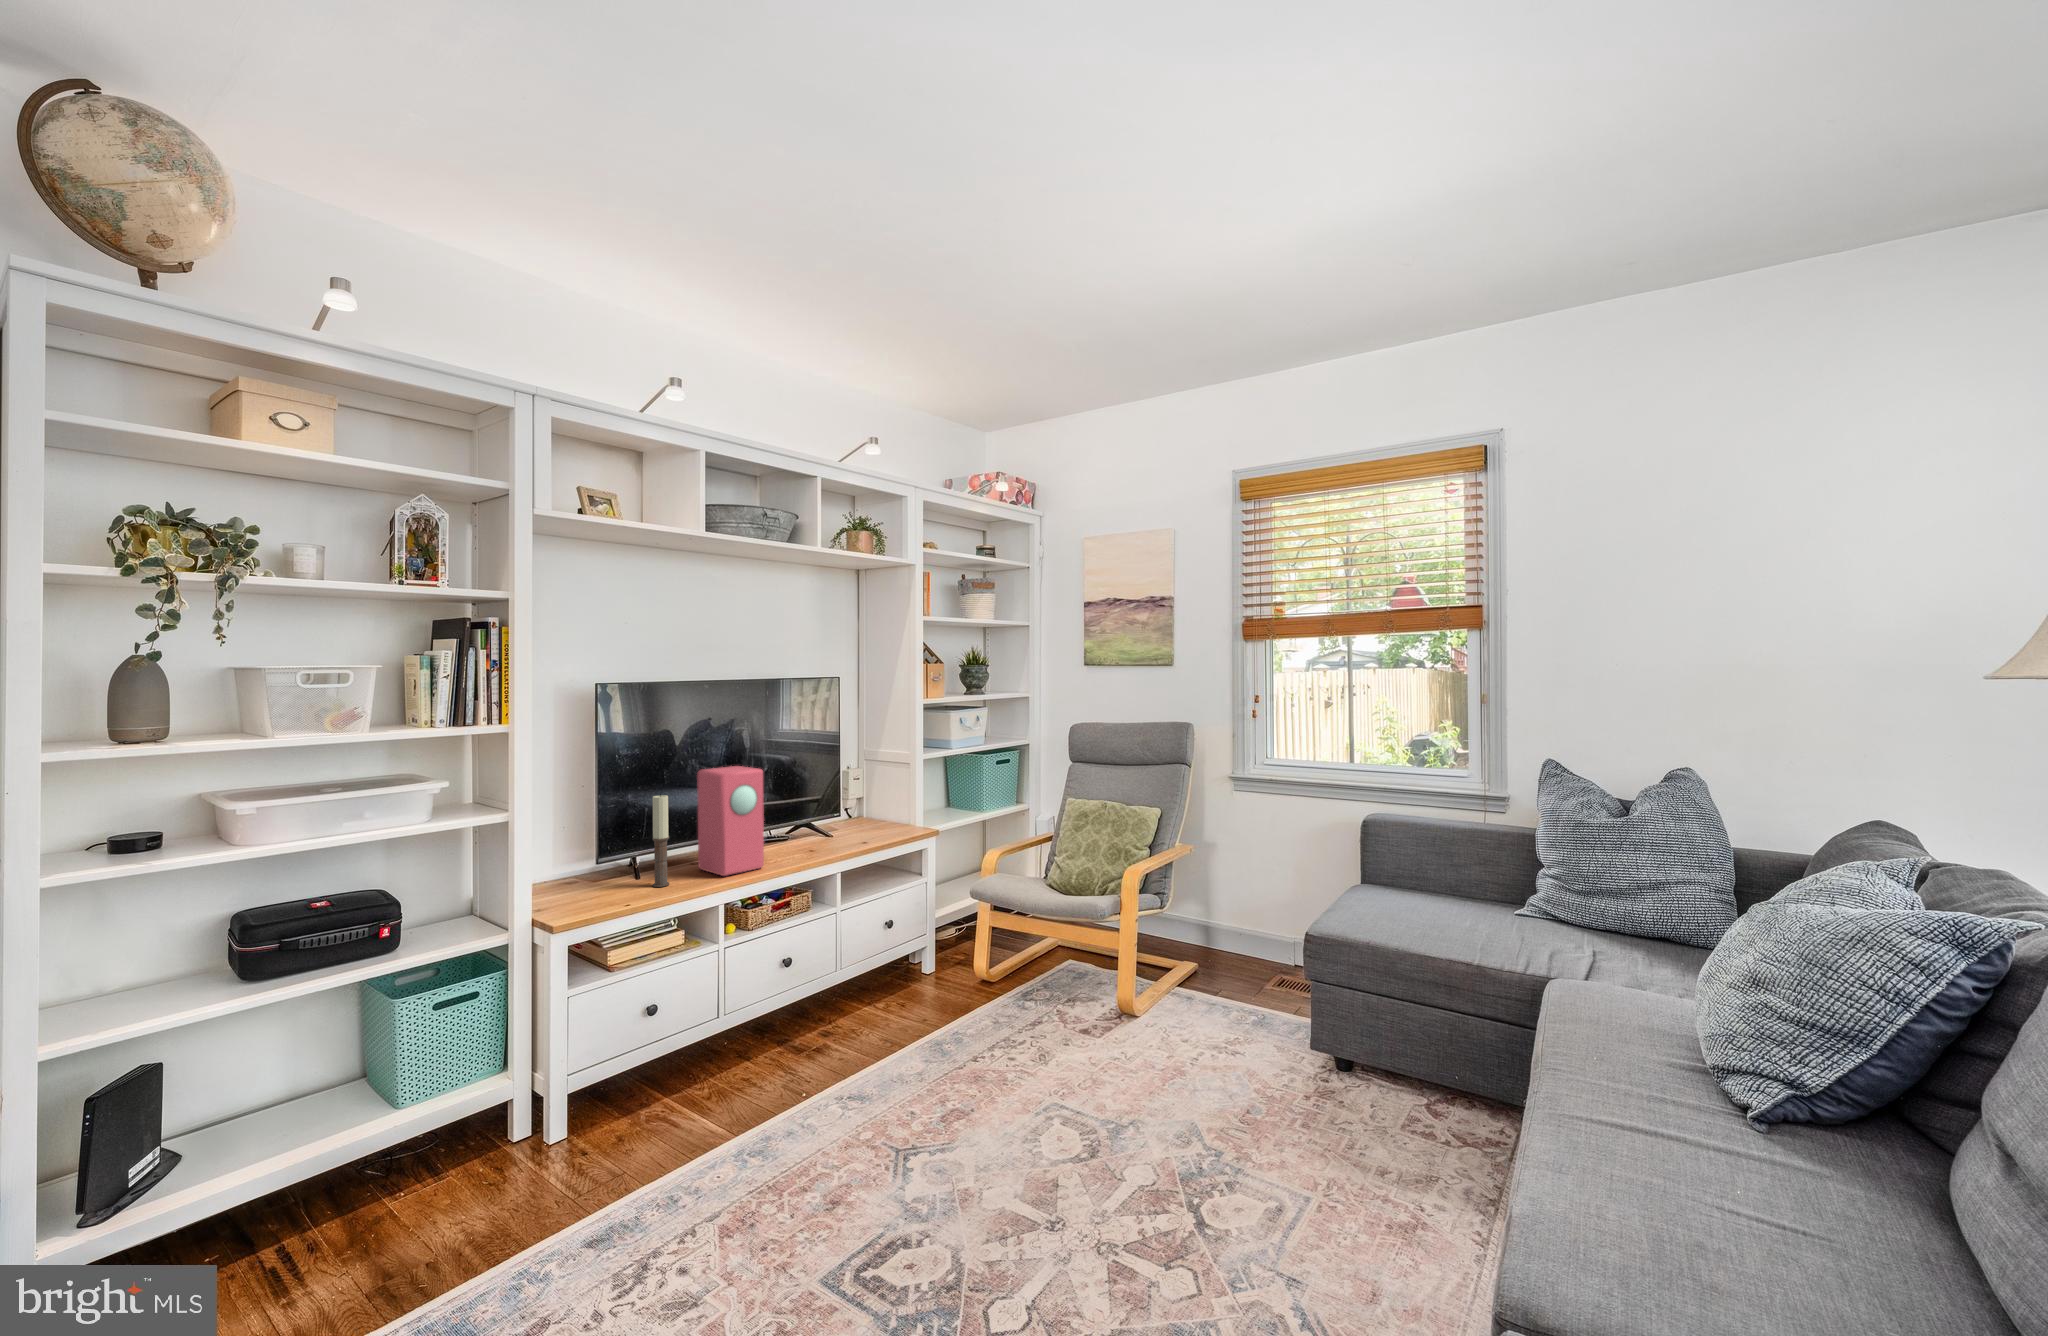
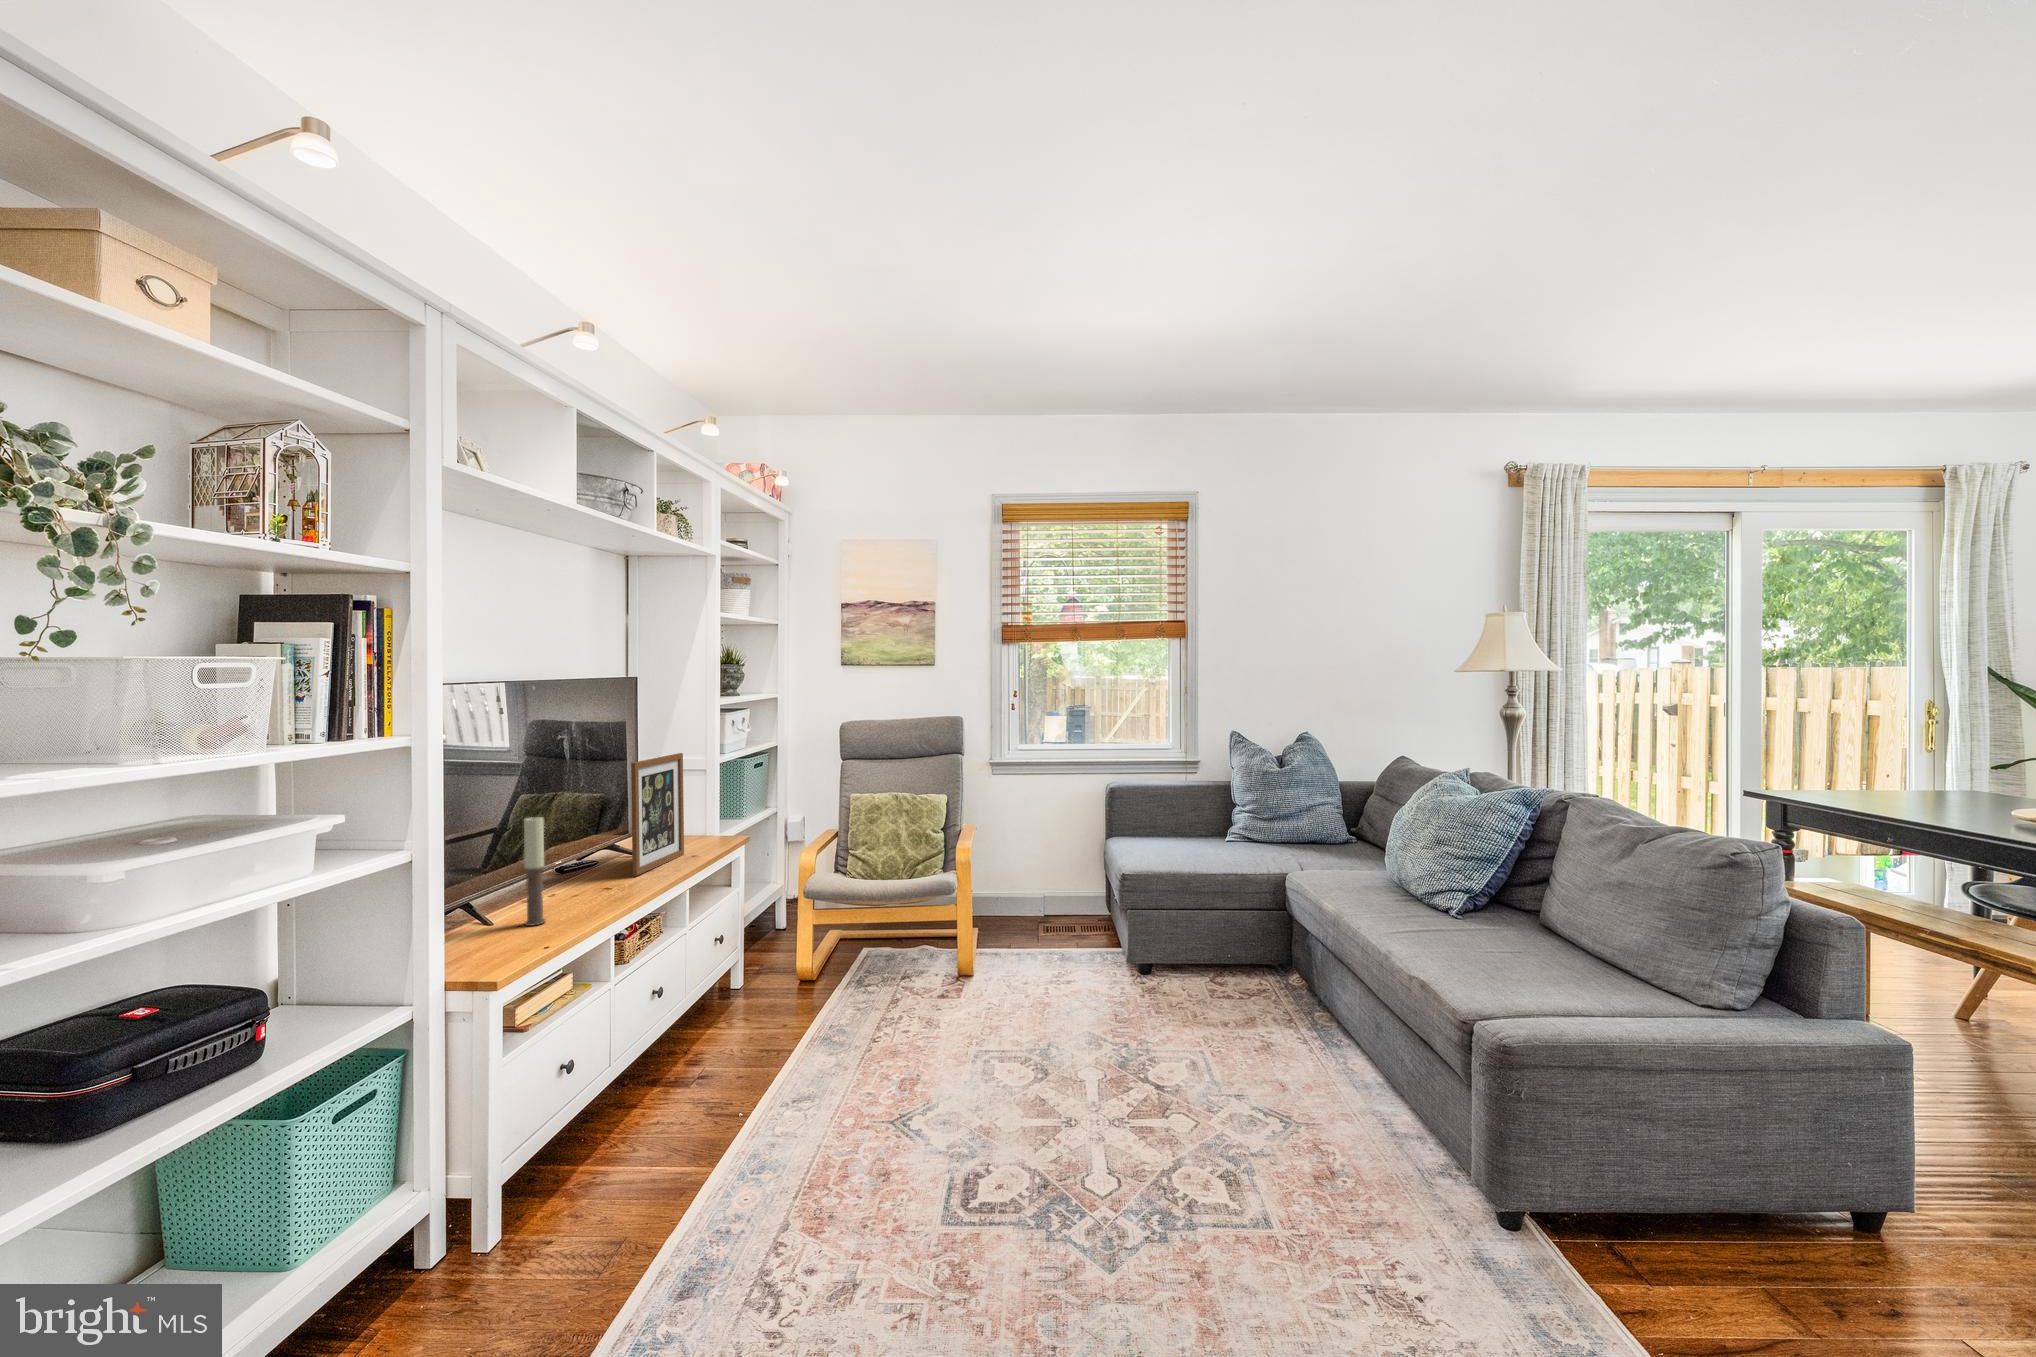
picture frame: none [783,747,852,856] -> present [631,753,684,876]
speaker: present [697,766,764,876] -> none [550,779,632,903]

